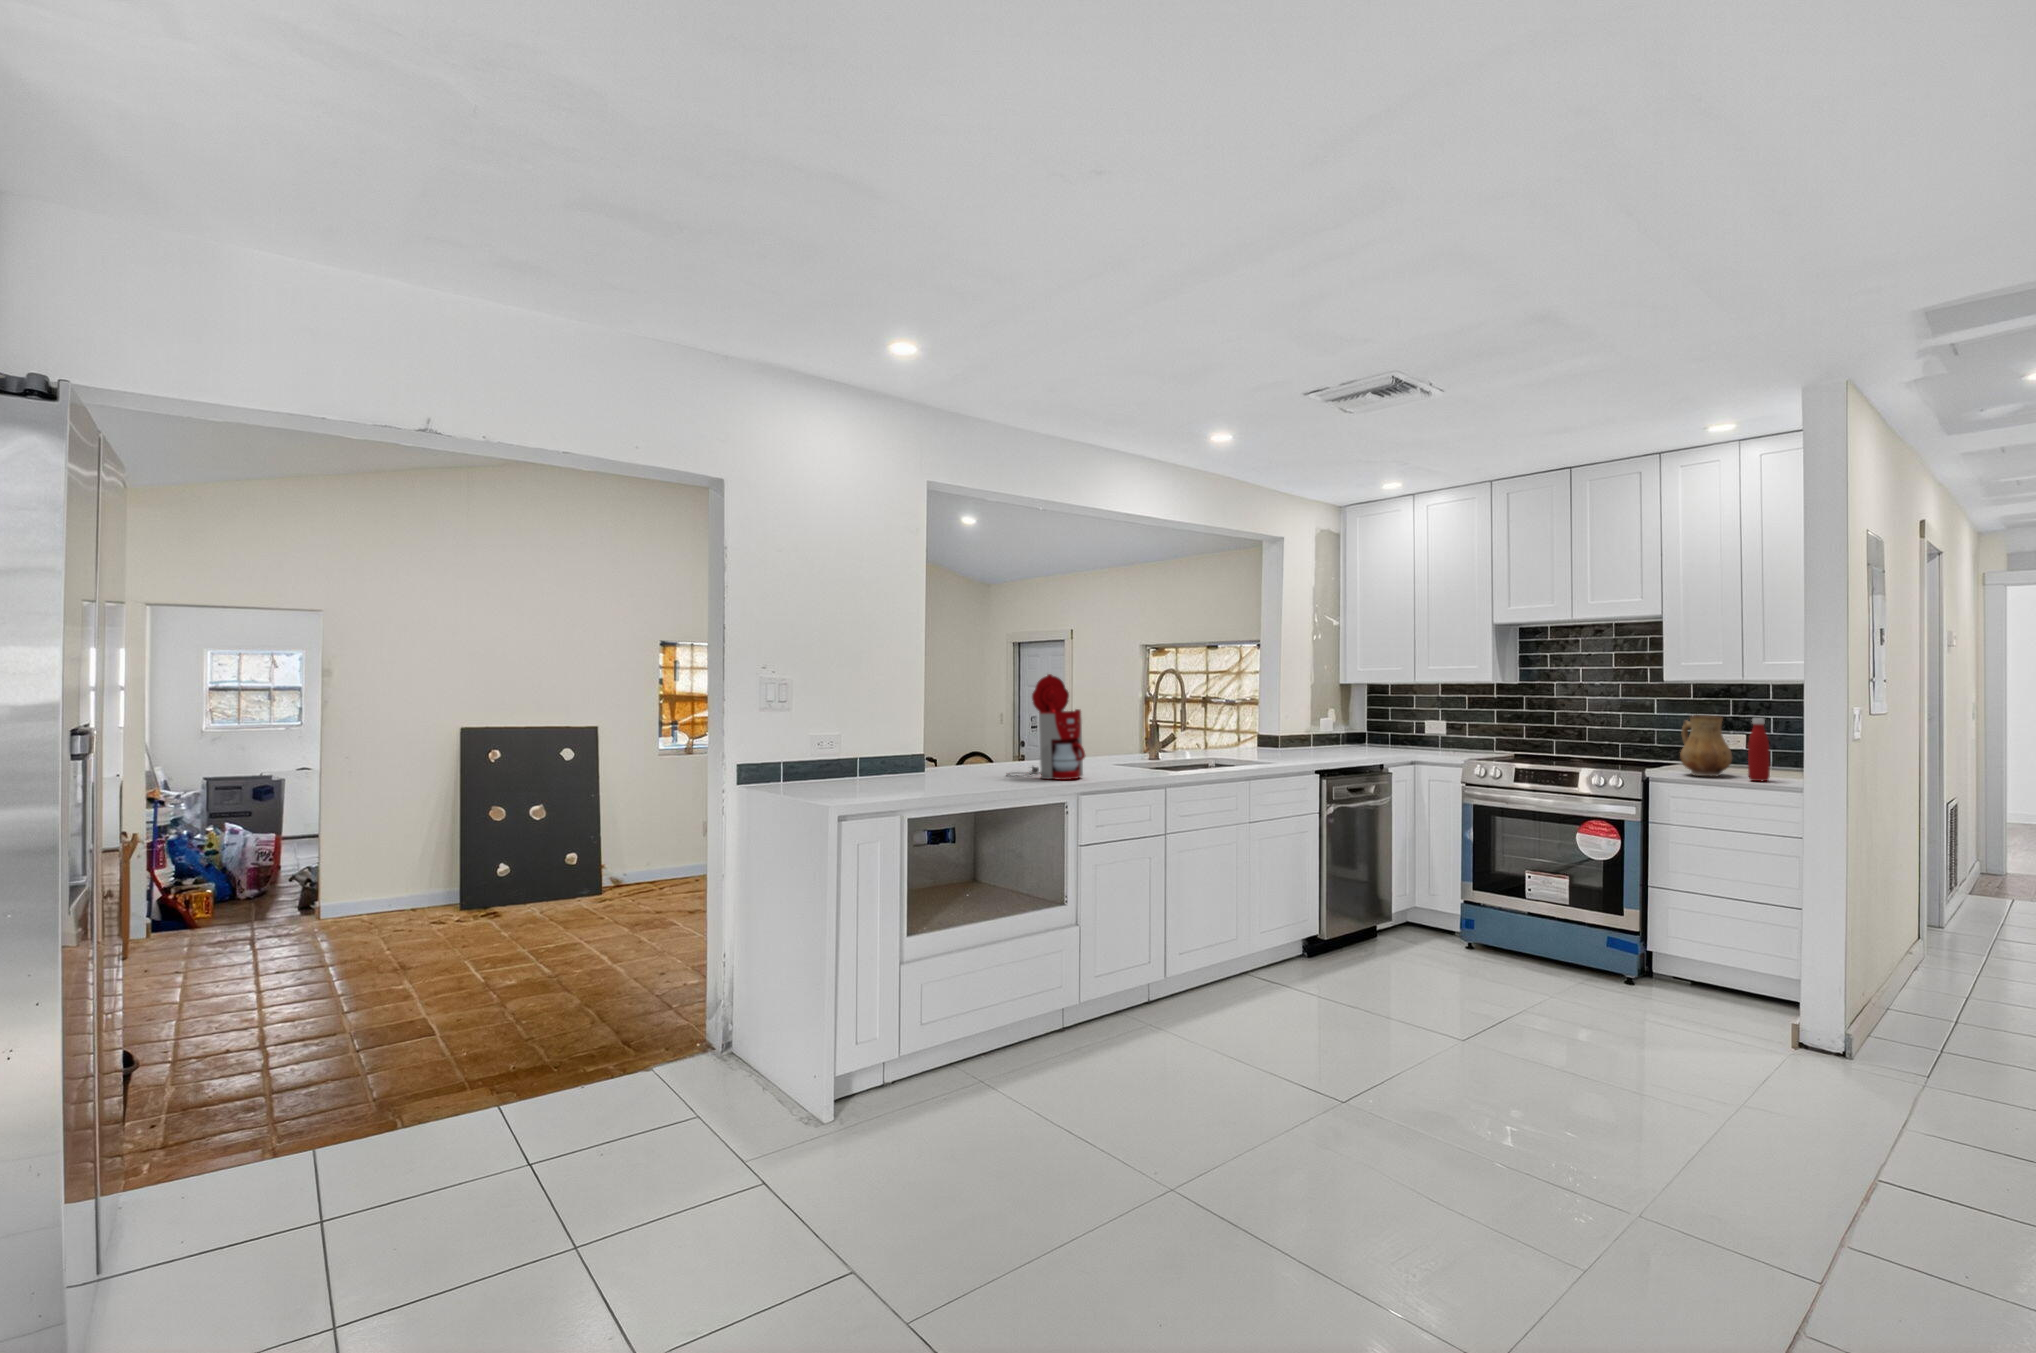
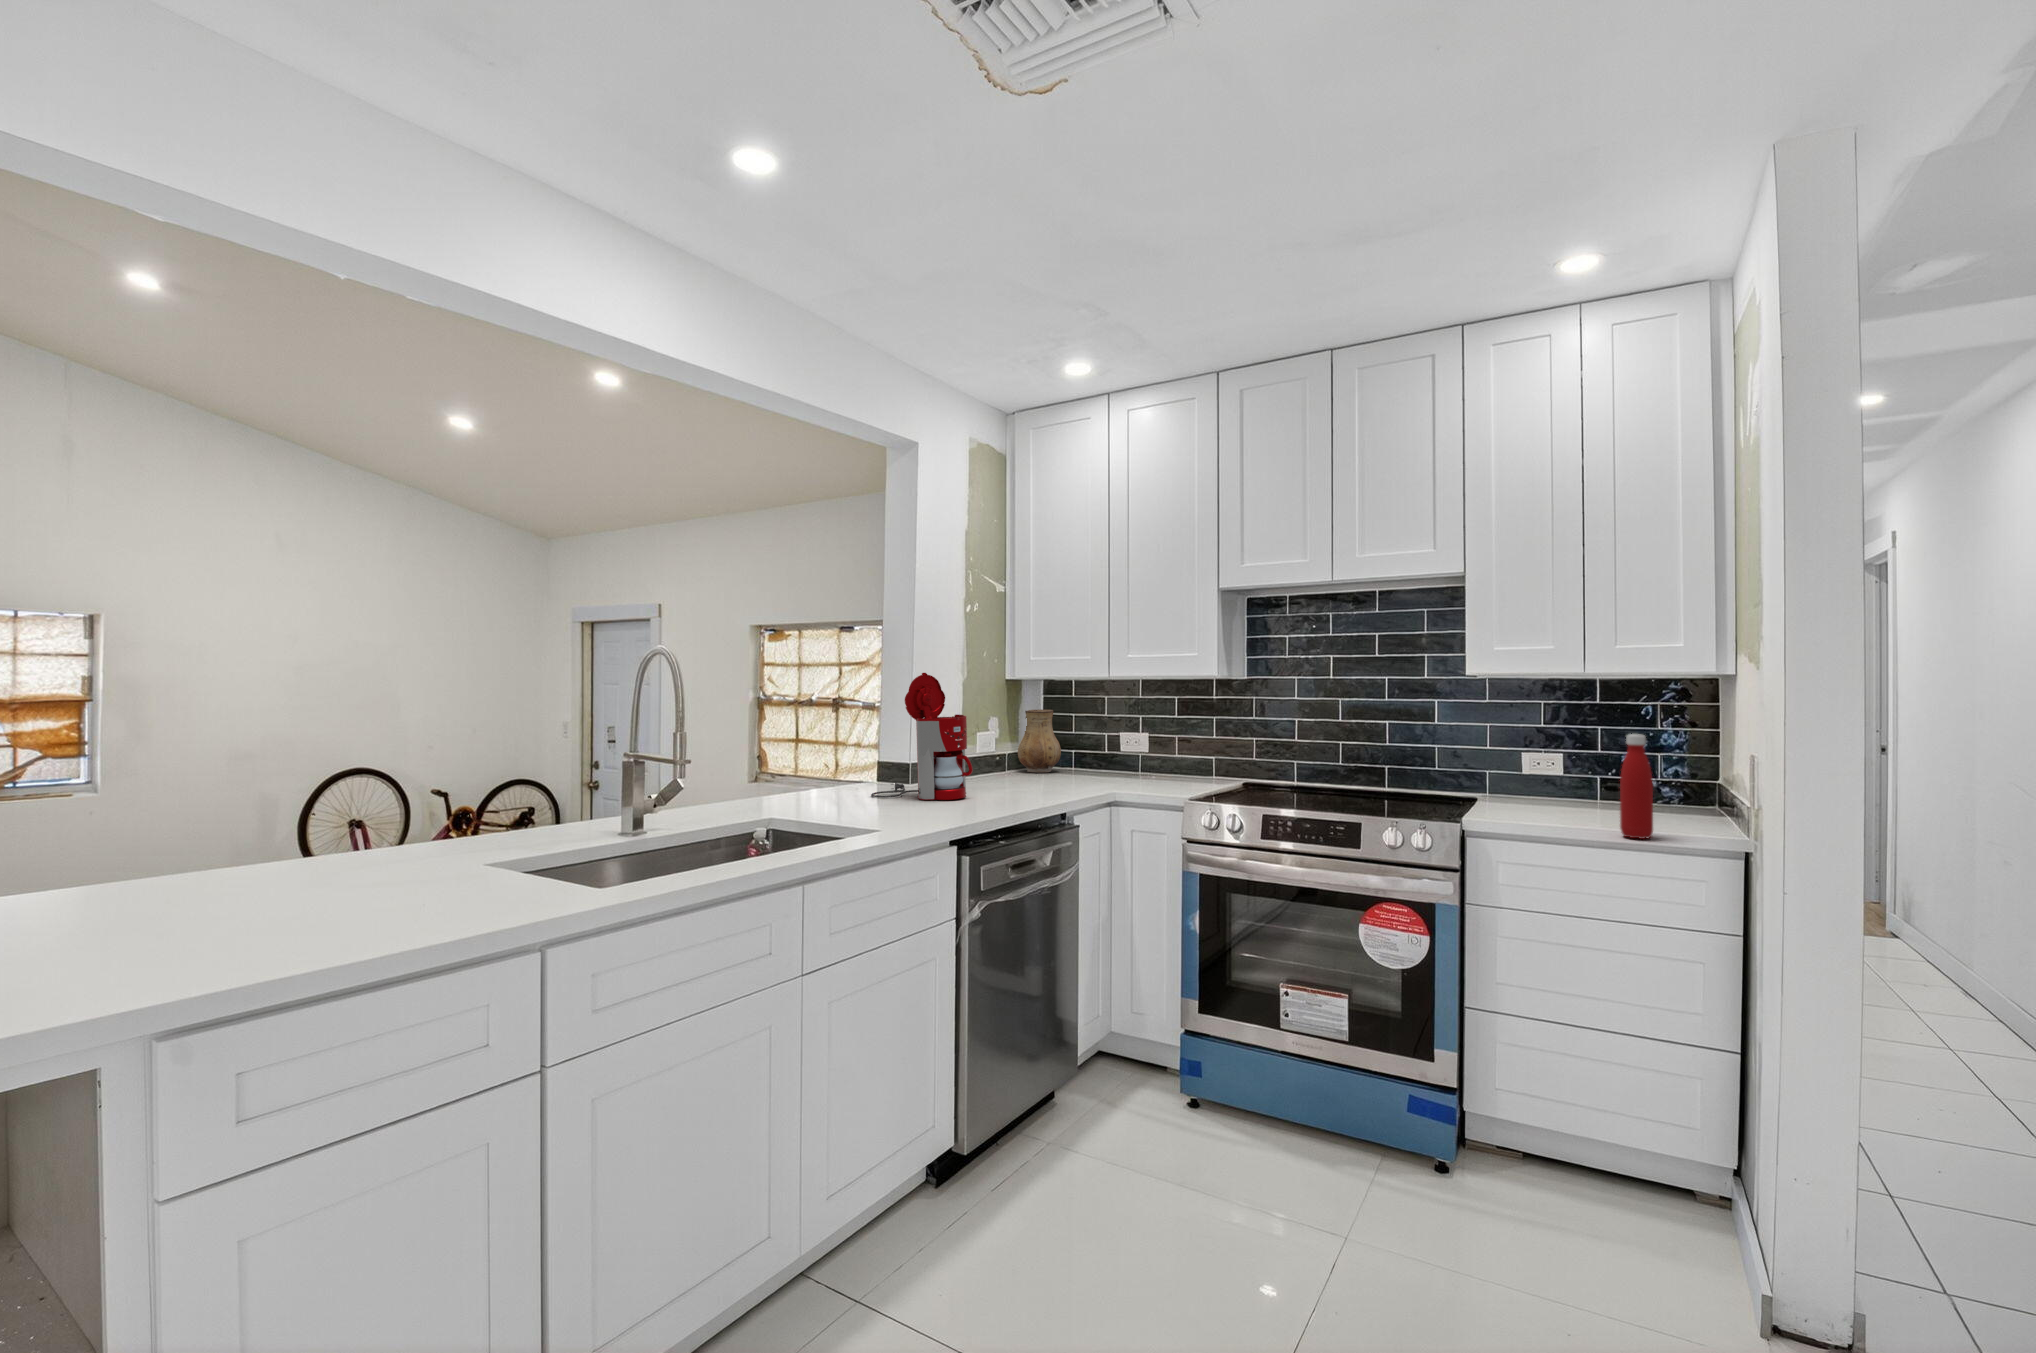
coffee maker: present [1007,674,1085,780] -> present [871,673,973,800]
ceramic pitcher: present [1680,715,1732,776] -> present [1018,710,1061,772]

